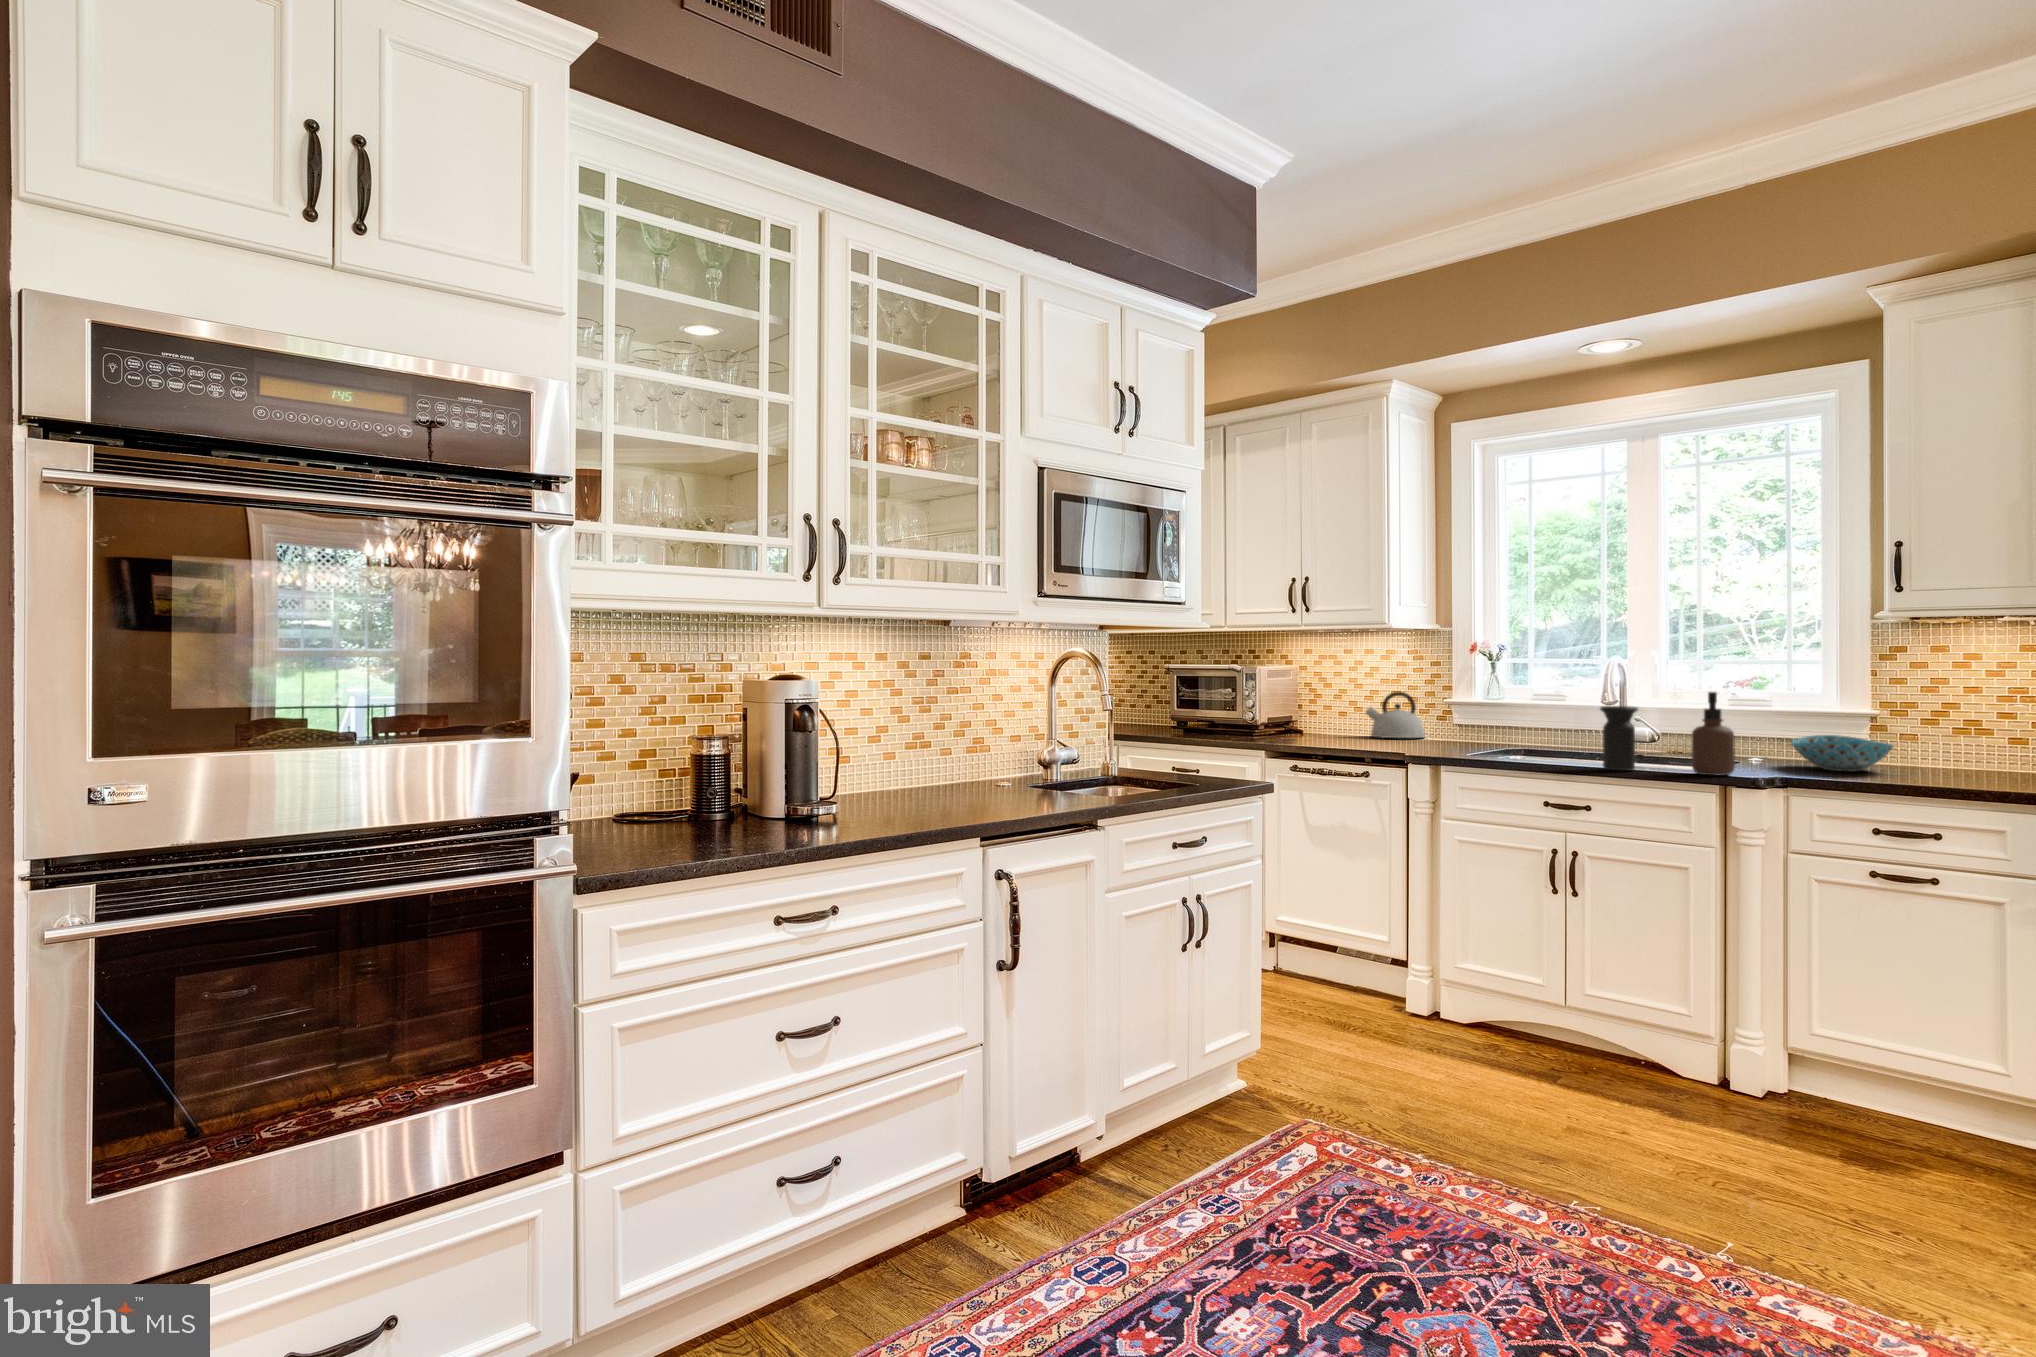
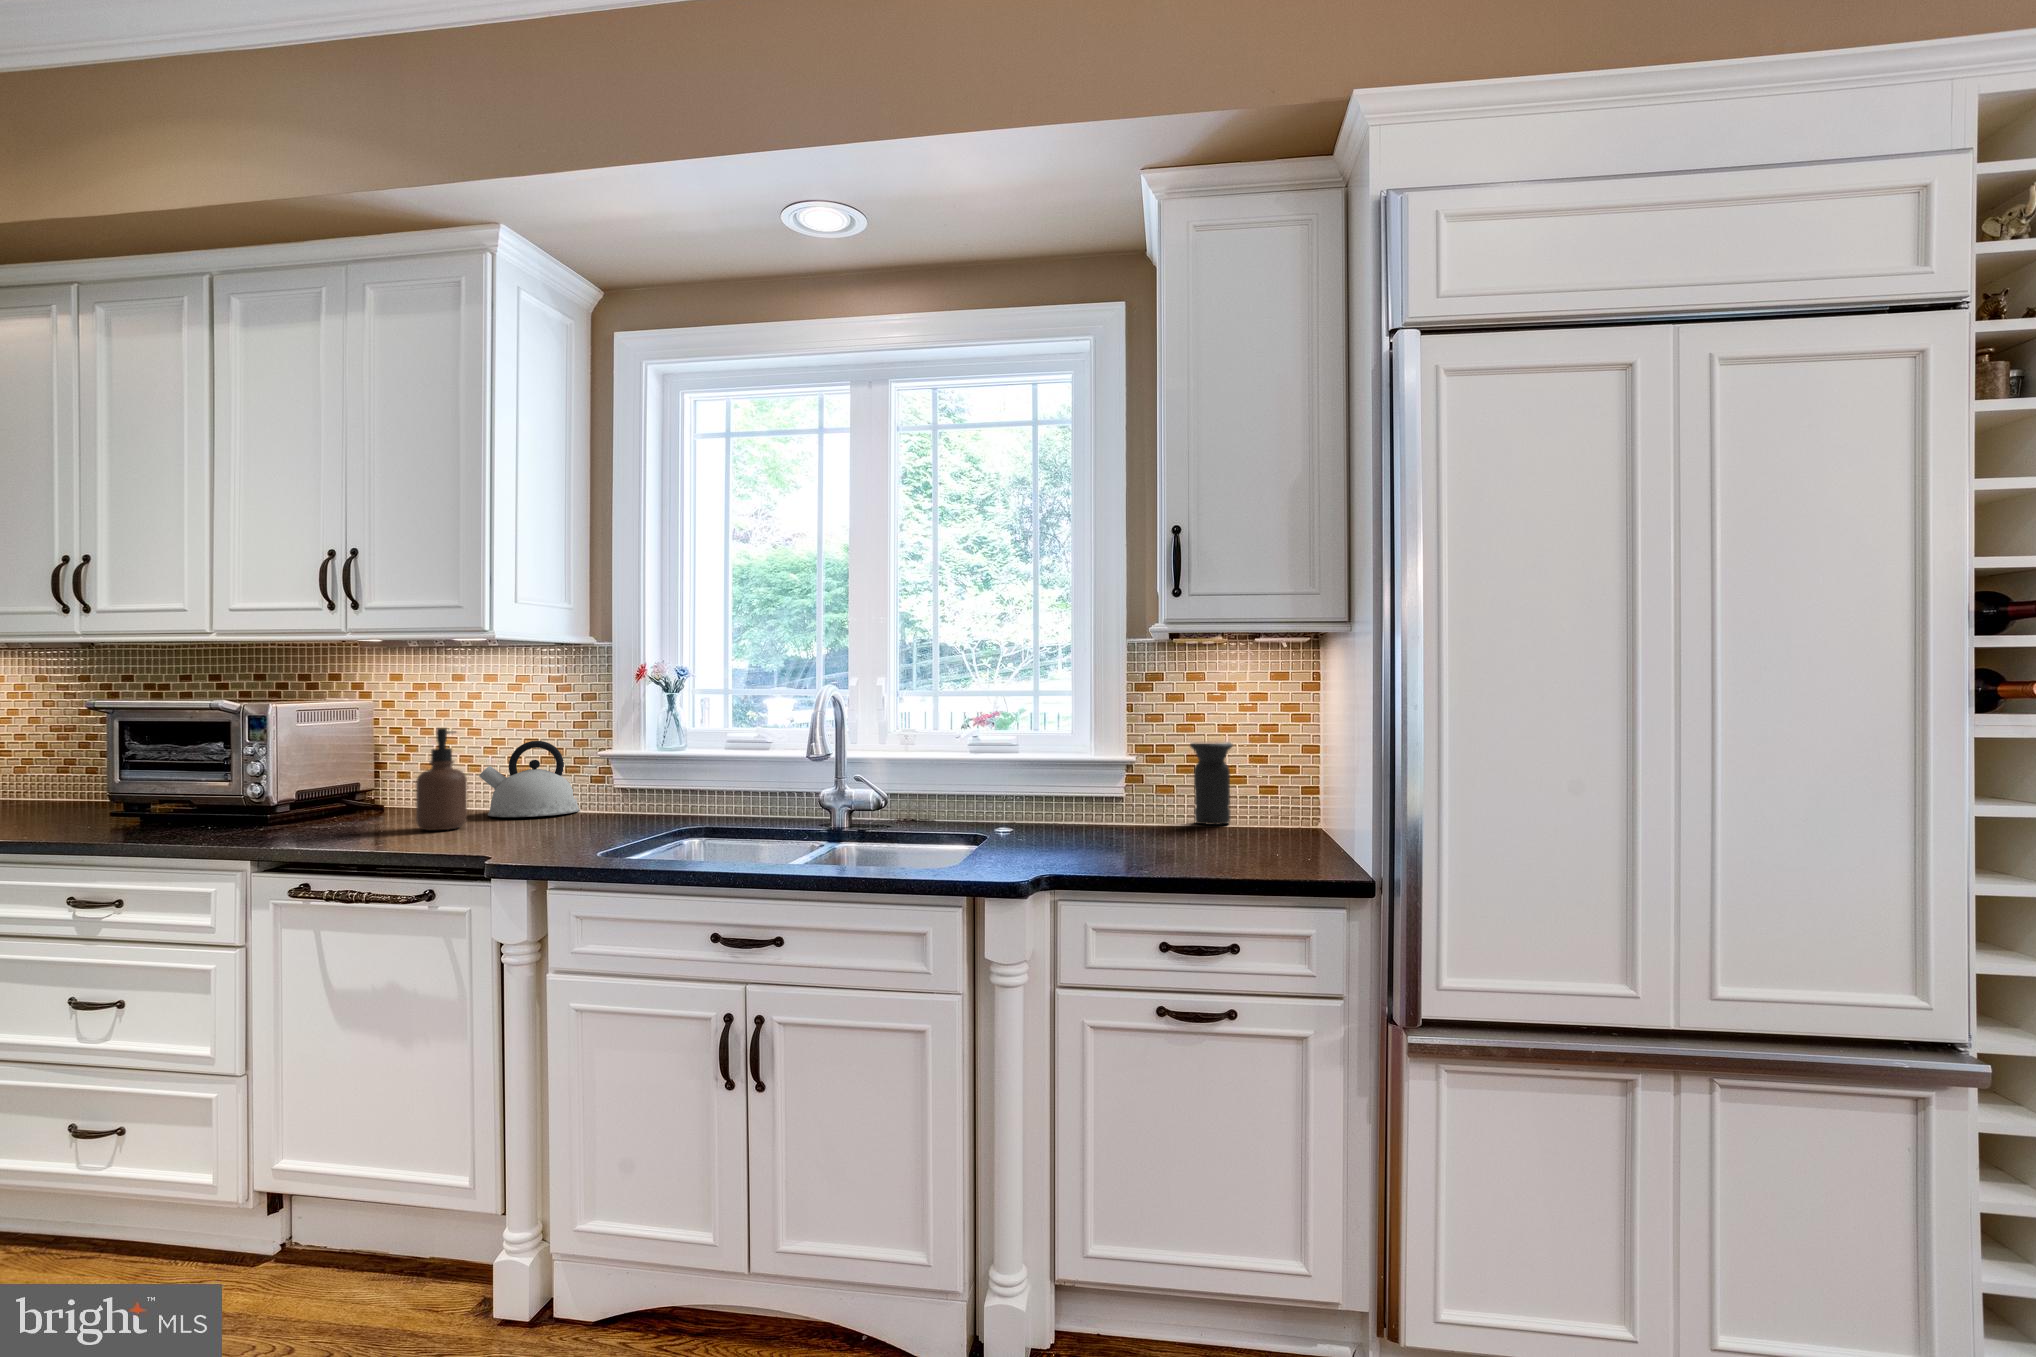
soap dispenser: present [1692,692,1735,776] -> present [416,728,467,831]
vase: present [1600,706,1638,771] -> present [1190,742,1233,825]
bowl: present [1791,735,1893,771] -> none [1048,793,1164,849]

